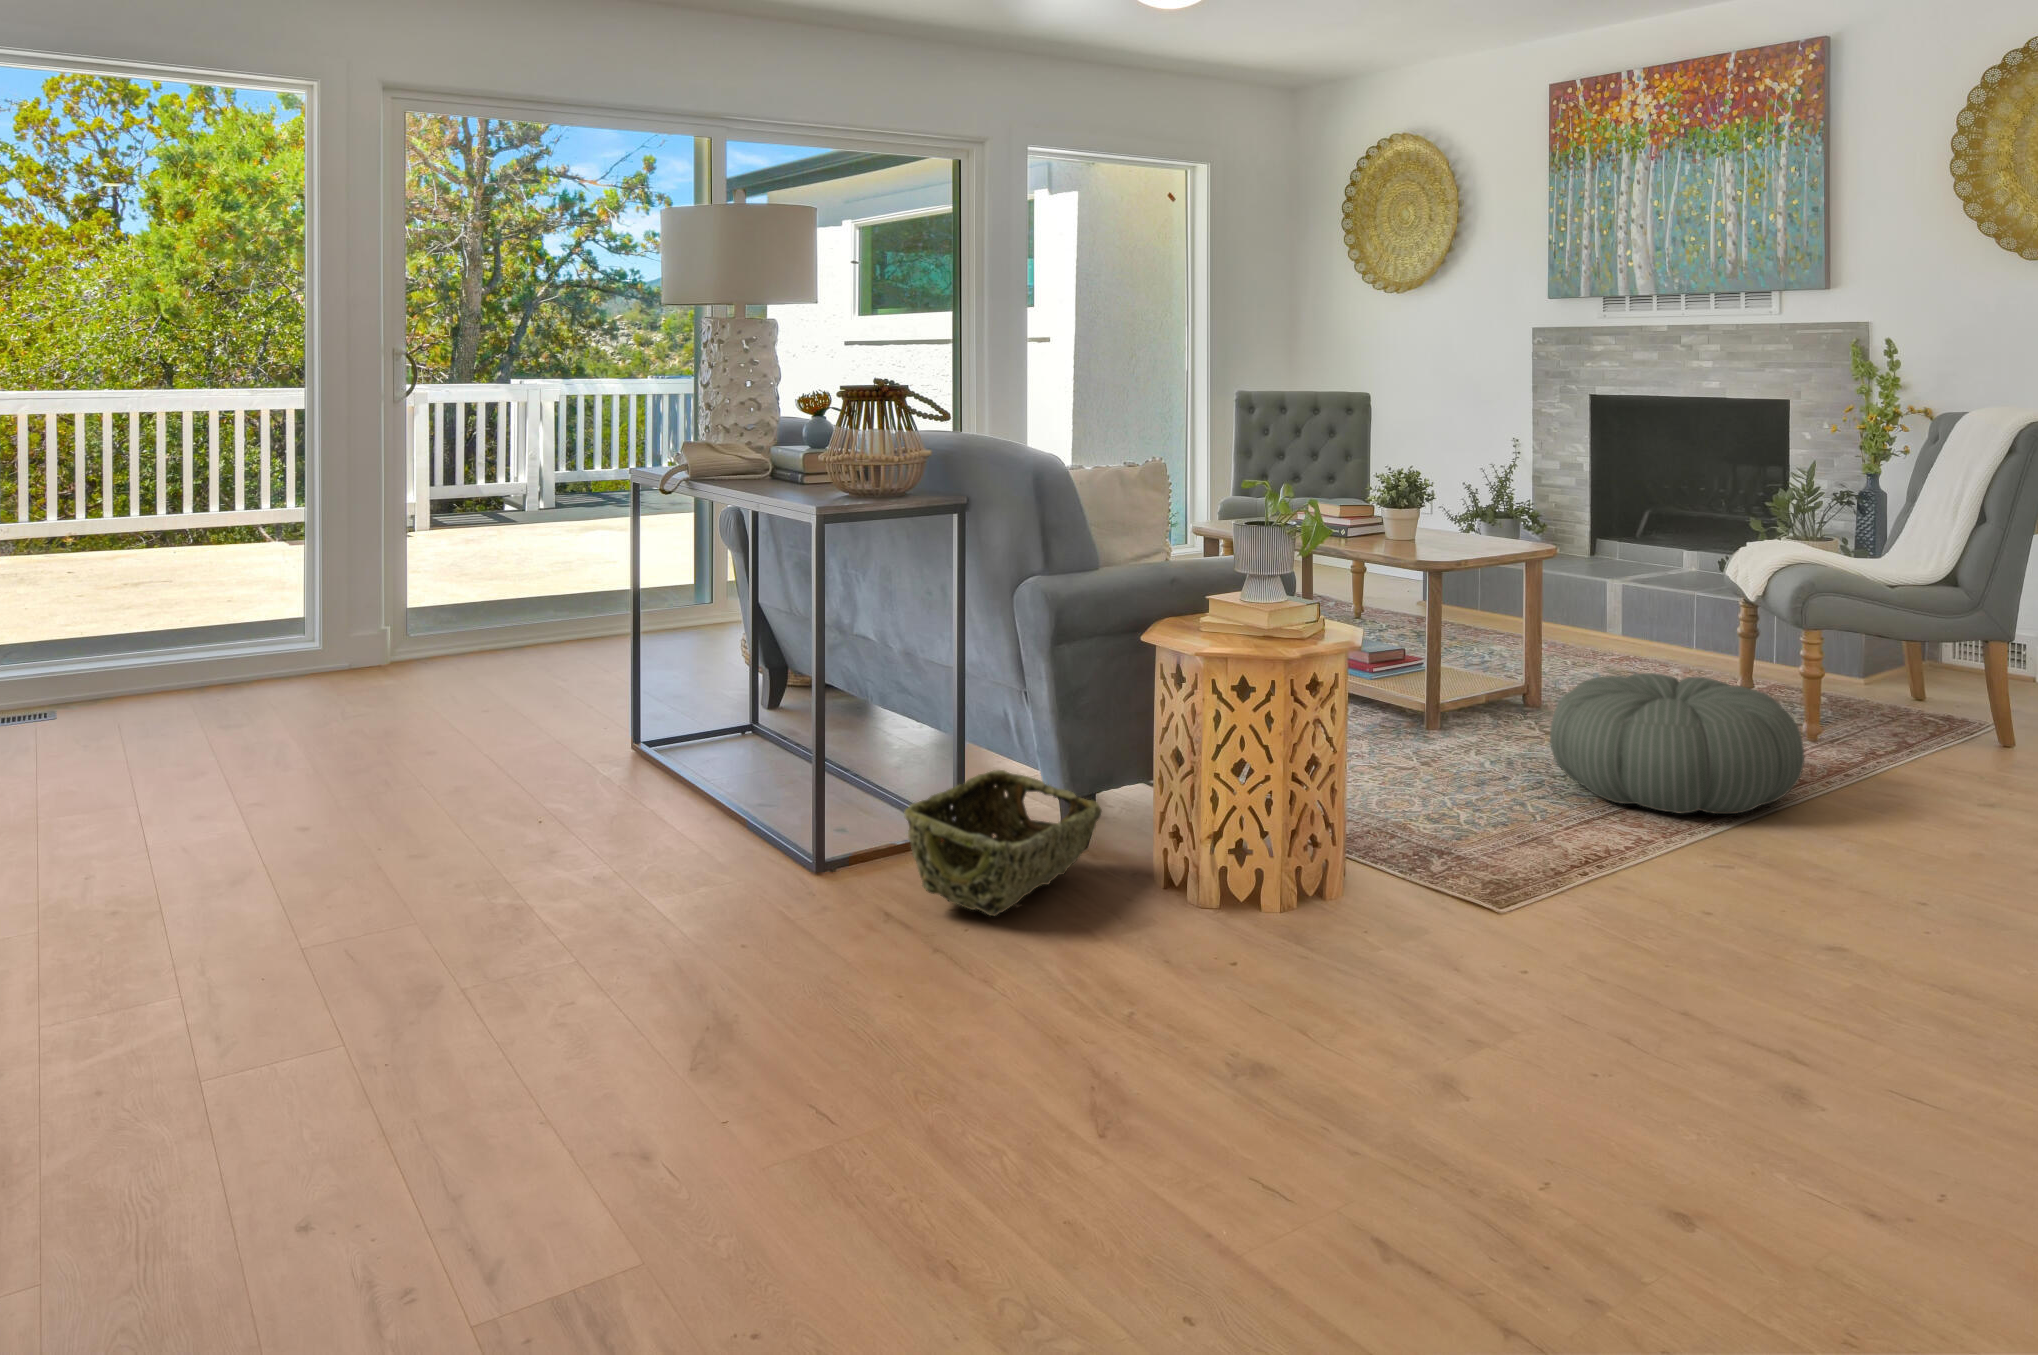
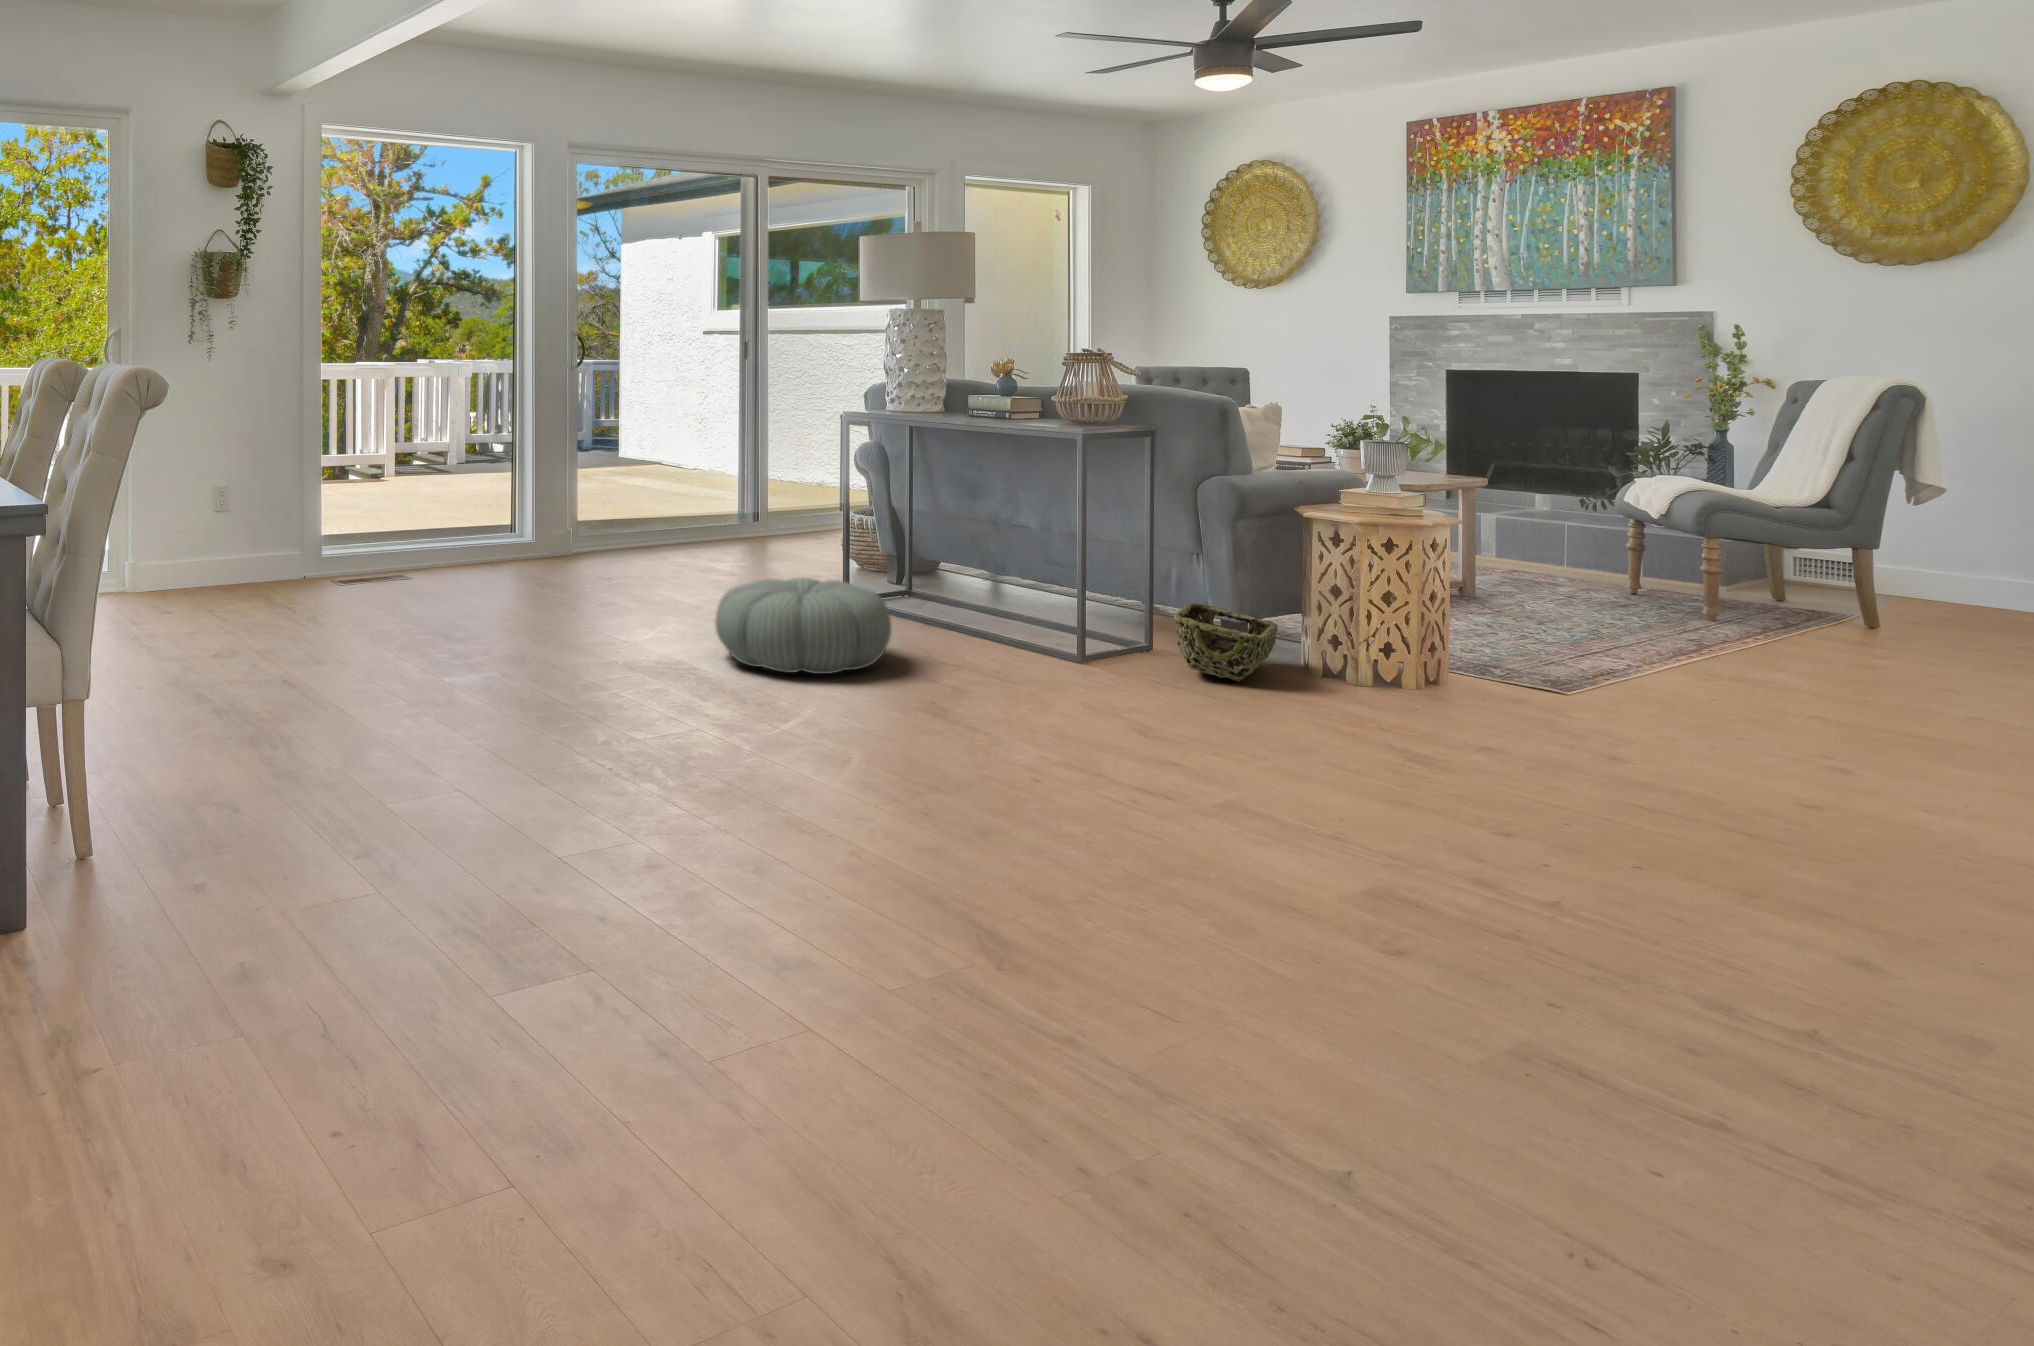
pouf: present [1550,673,1804,814] -> present [715,577,891,674]

